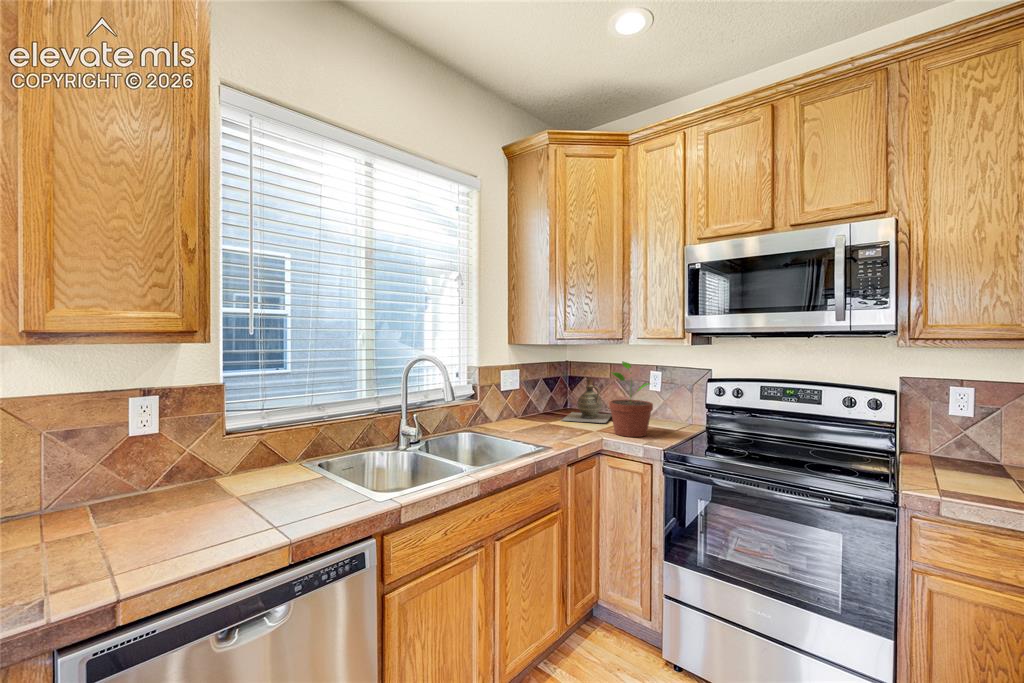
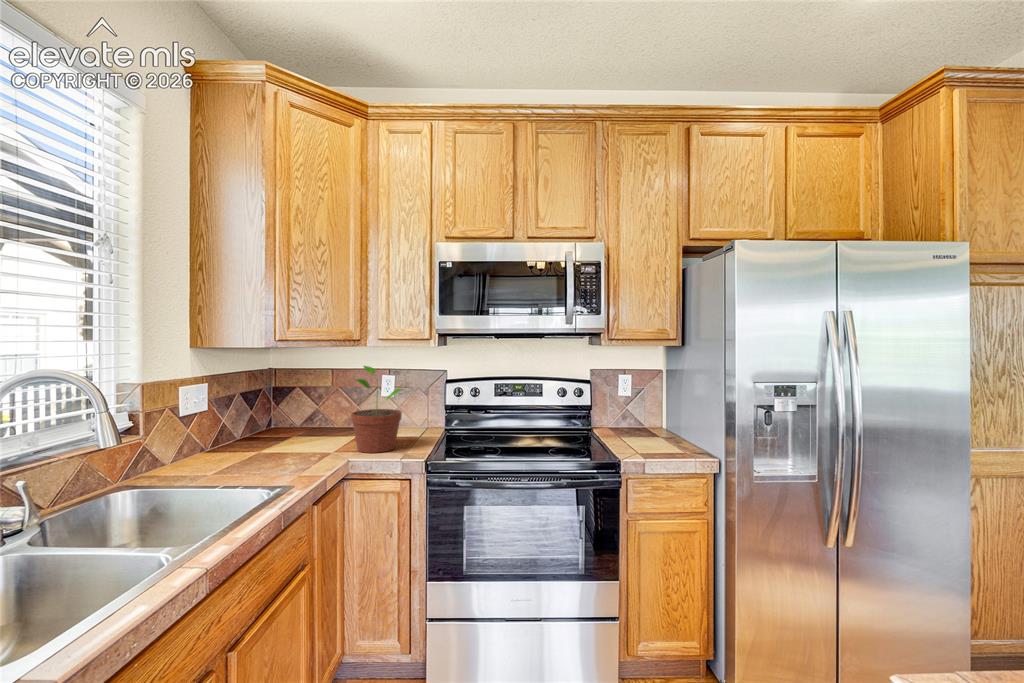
ceramic jug: present [562,379,612,423] -> none [277,388,340,445]

